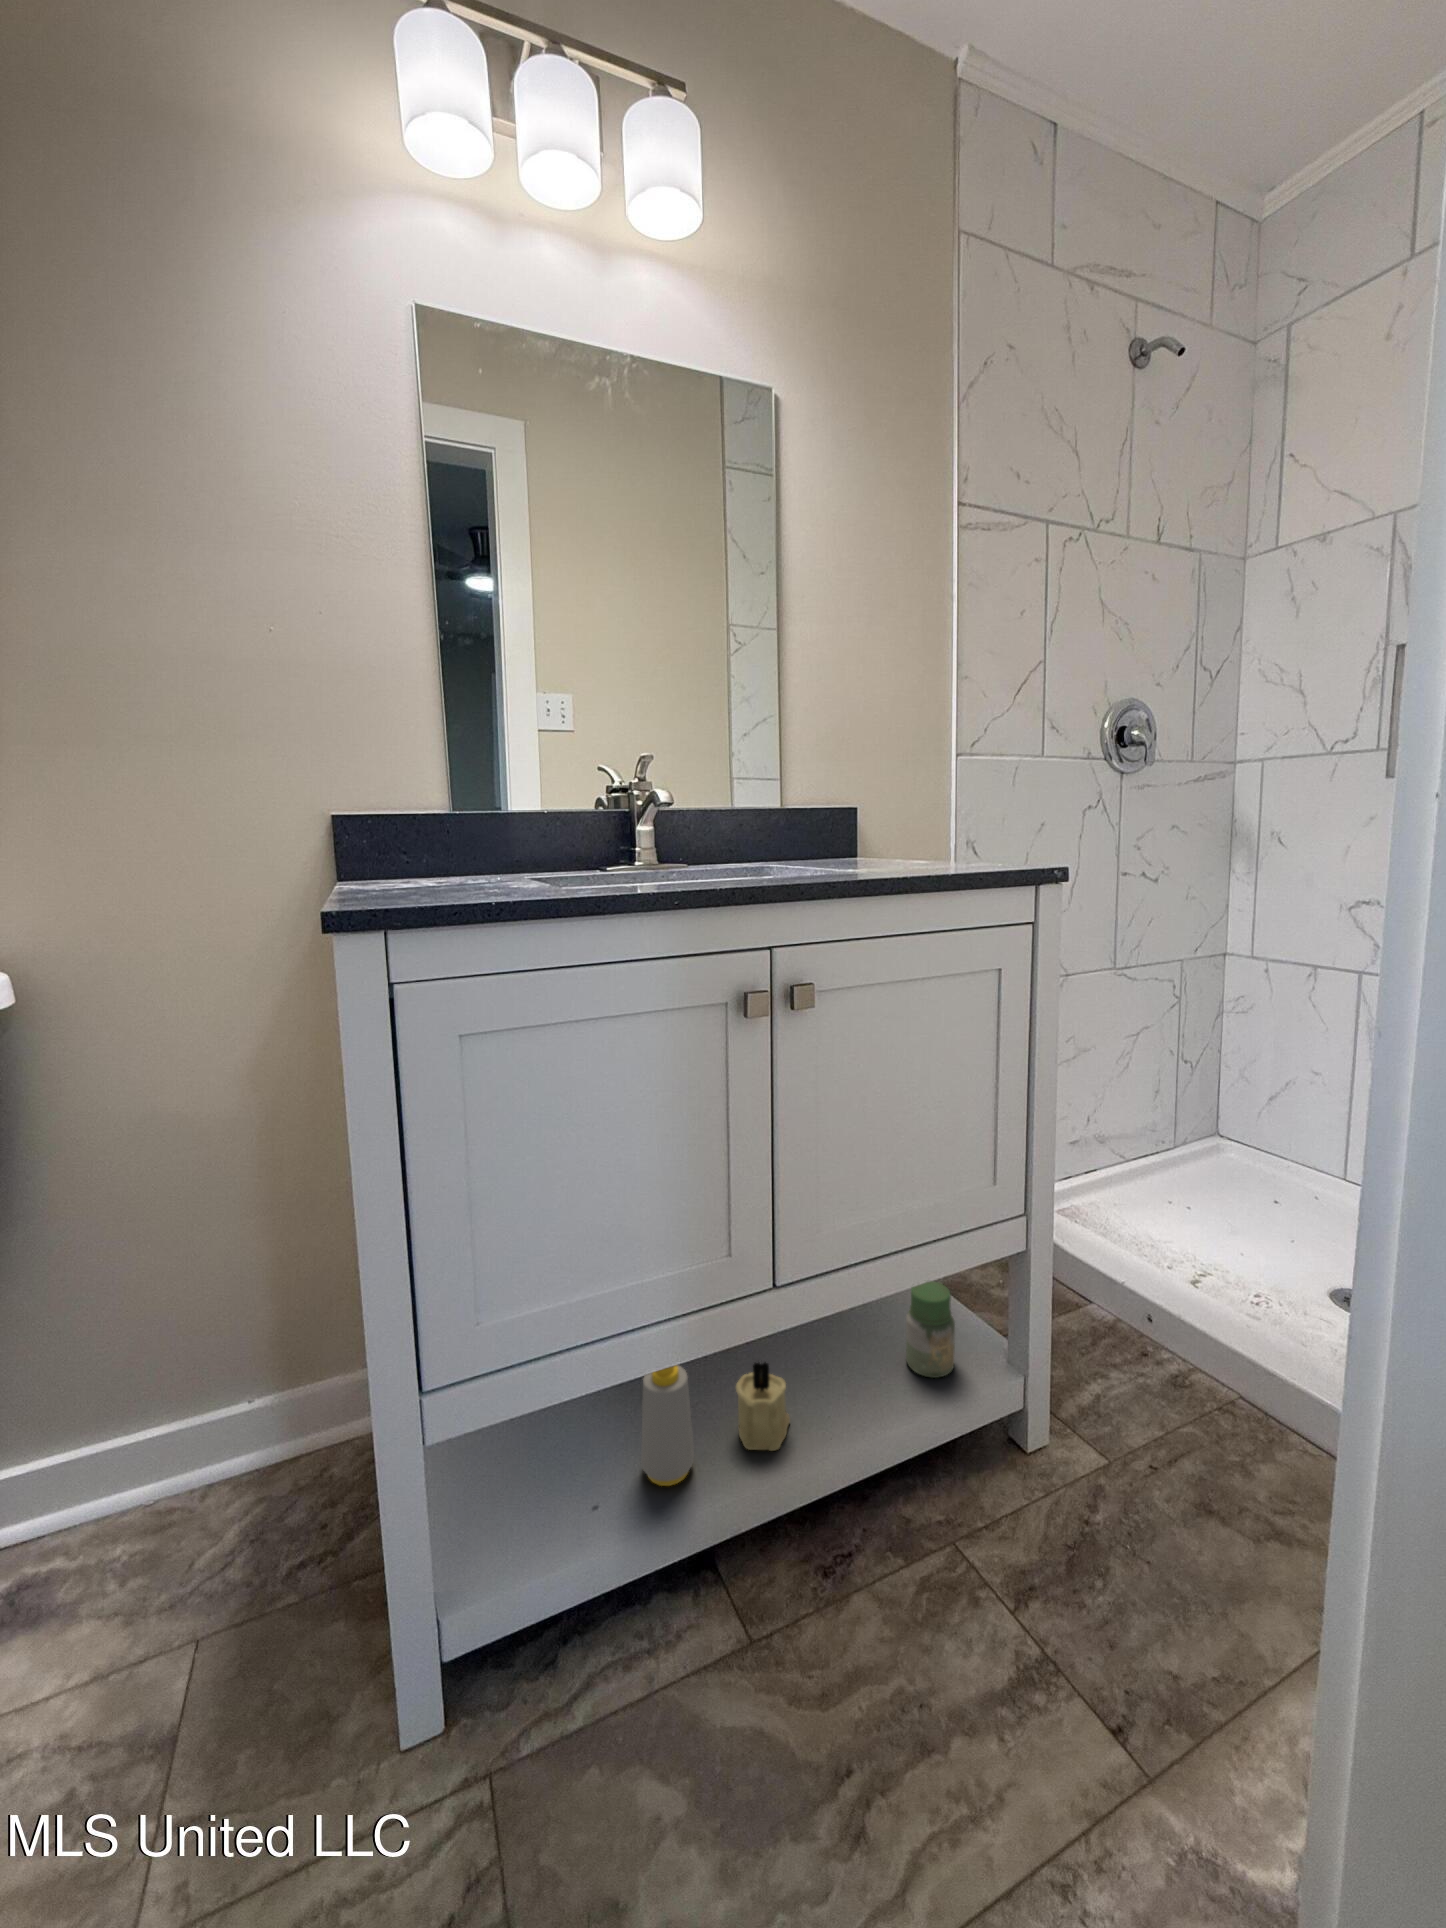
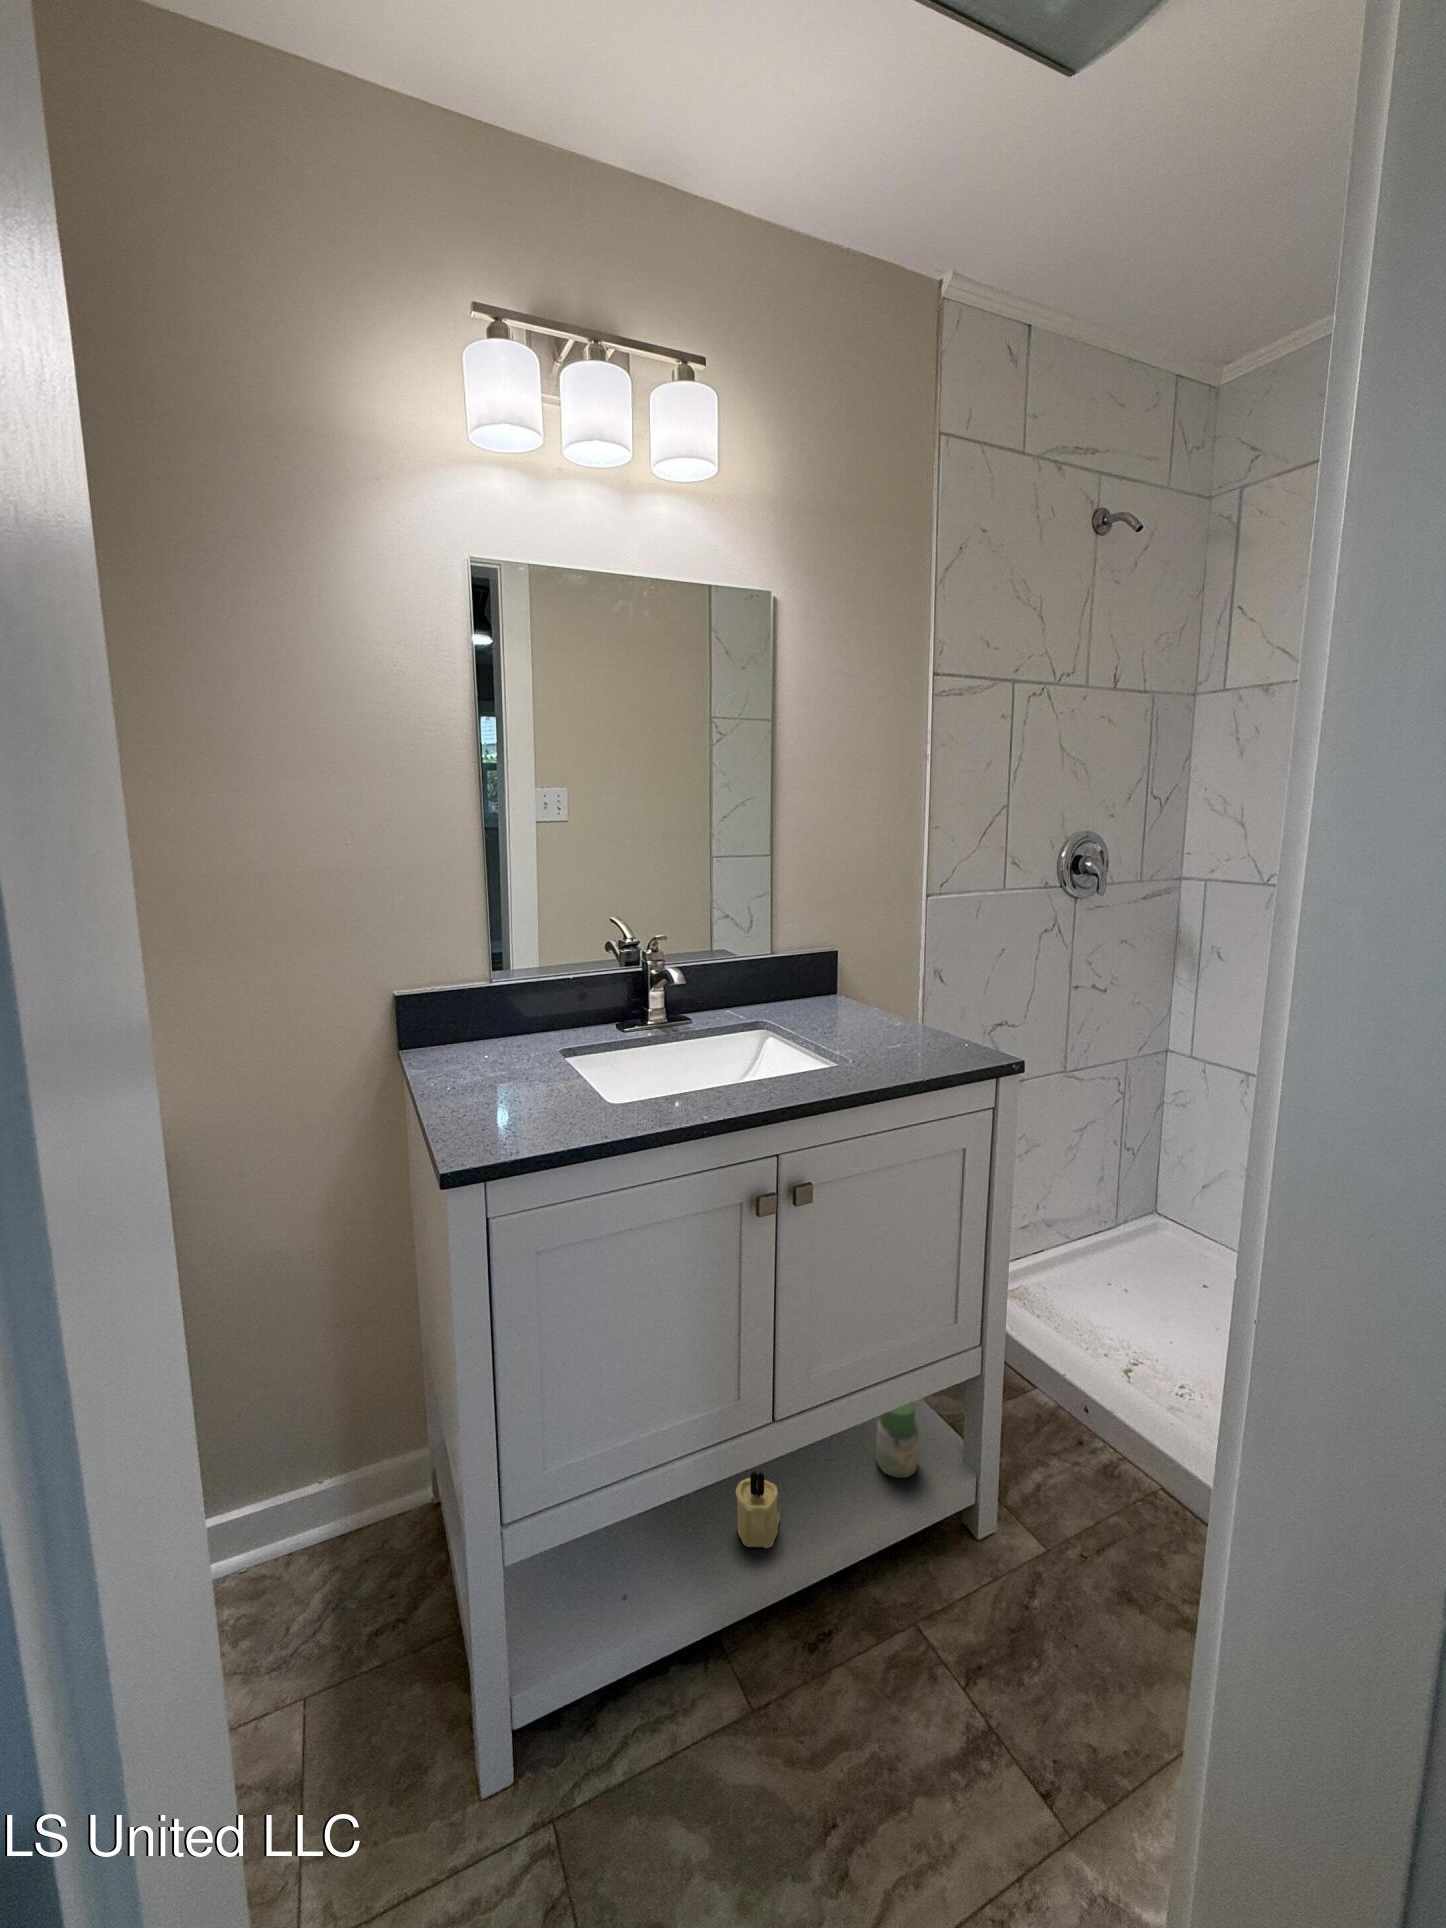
soap bottle: present [641,1366,694,1486] -> none [660,1455,703,1580]

